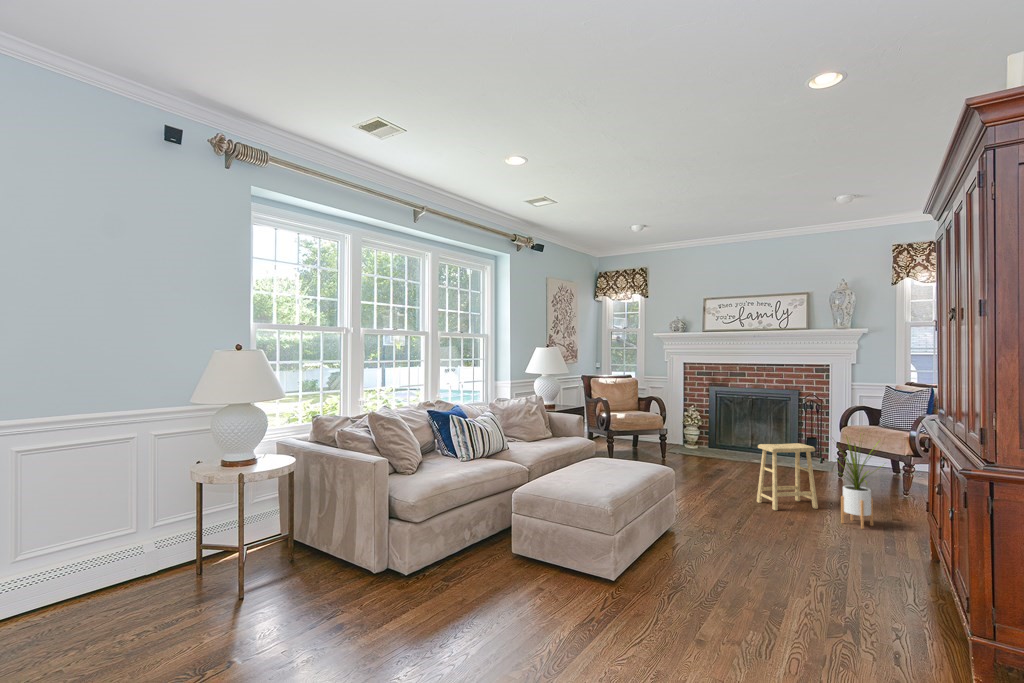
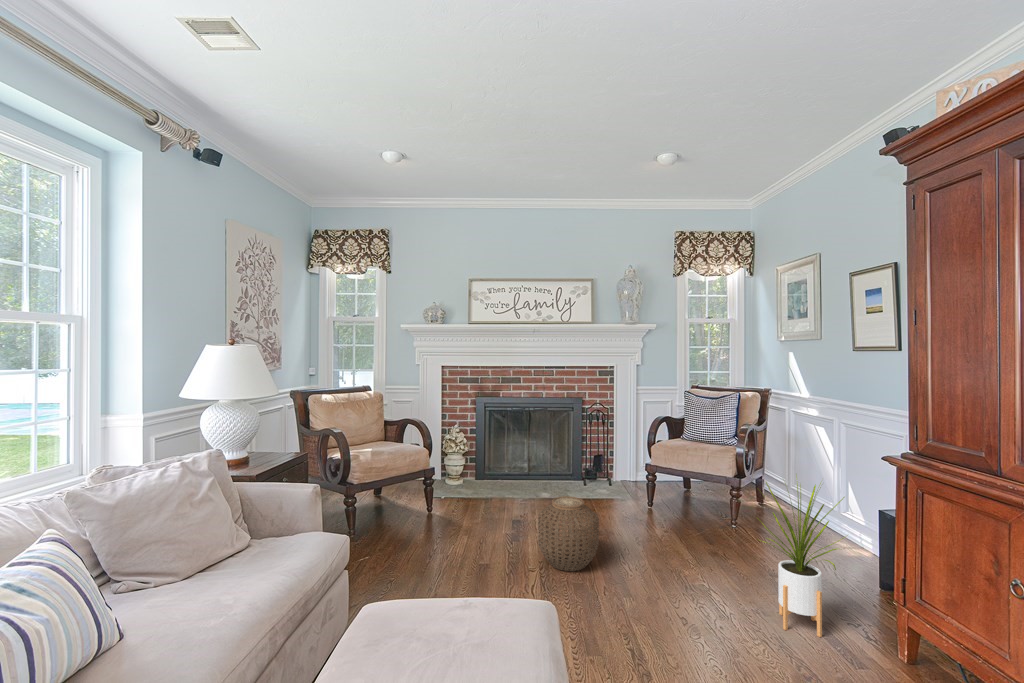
footstool: present [757,443,818,510] -> none [637,493,717,623]
woven basket: none [711,444,752,488] -> present [538,496,599,571]

